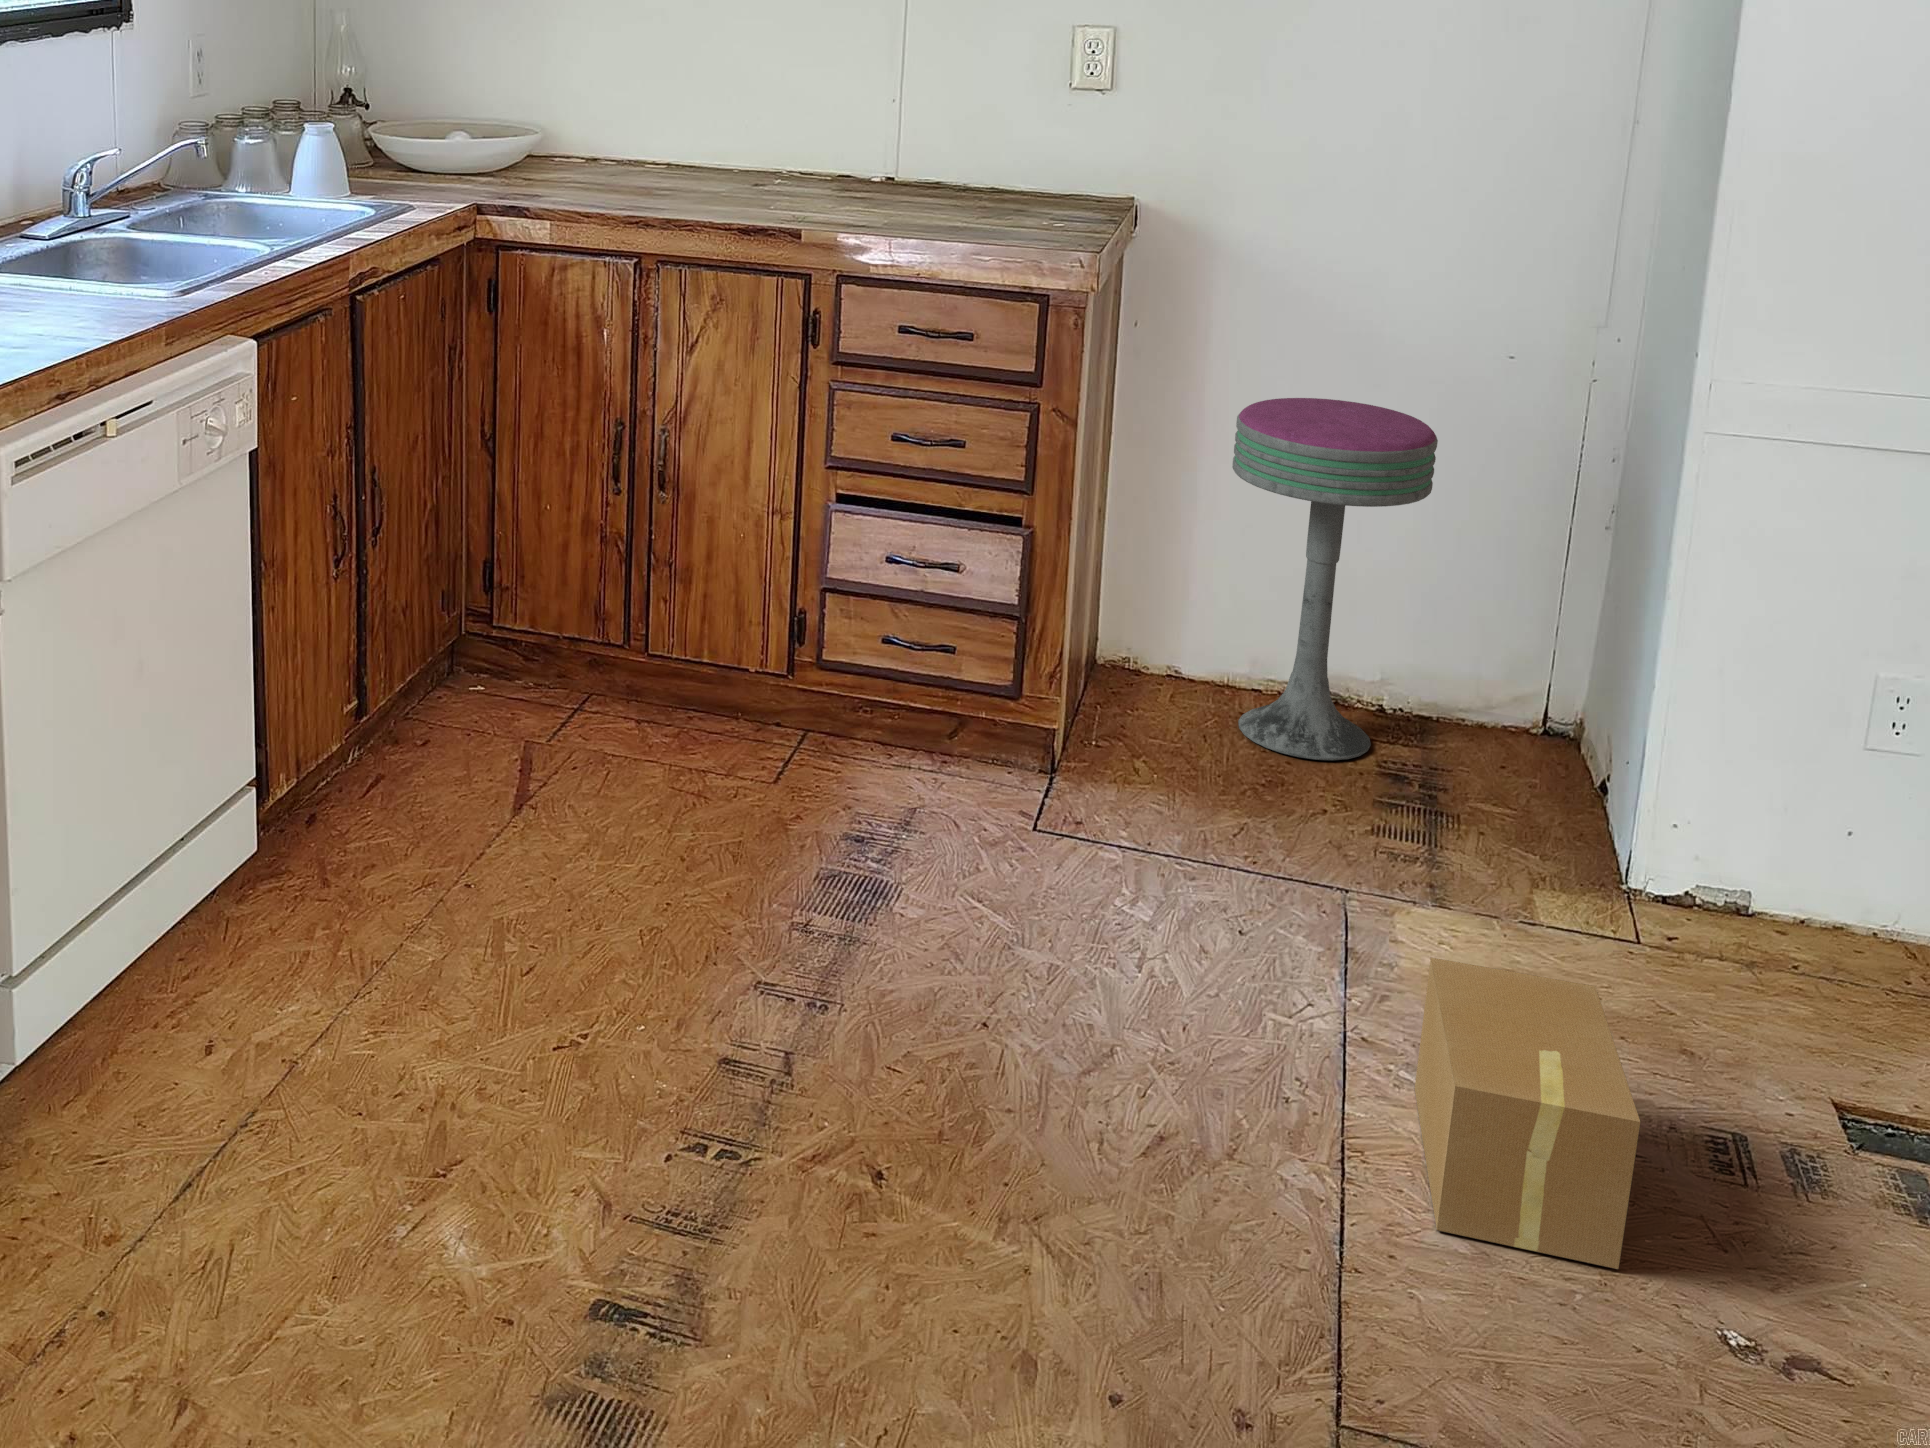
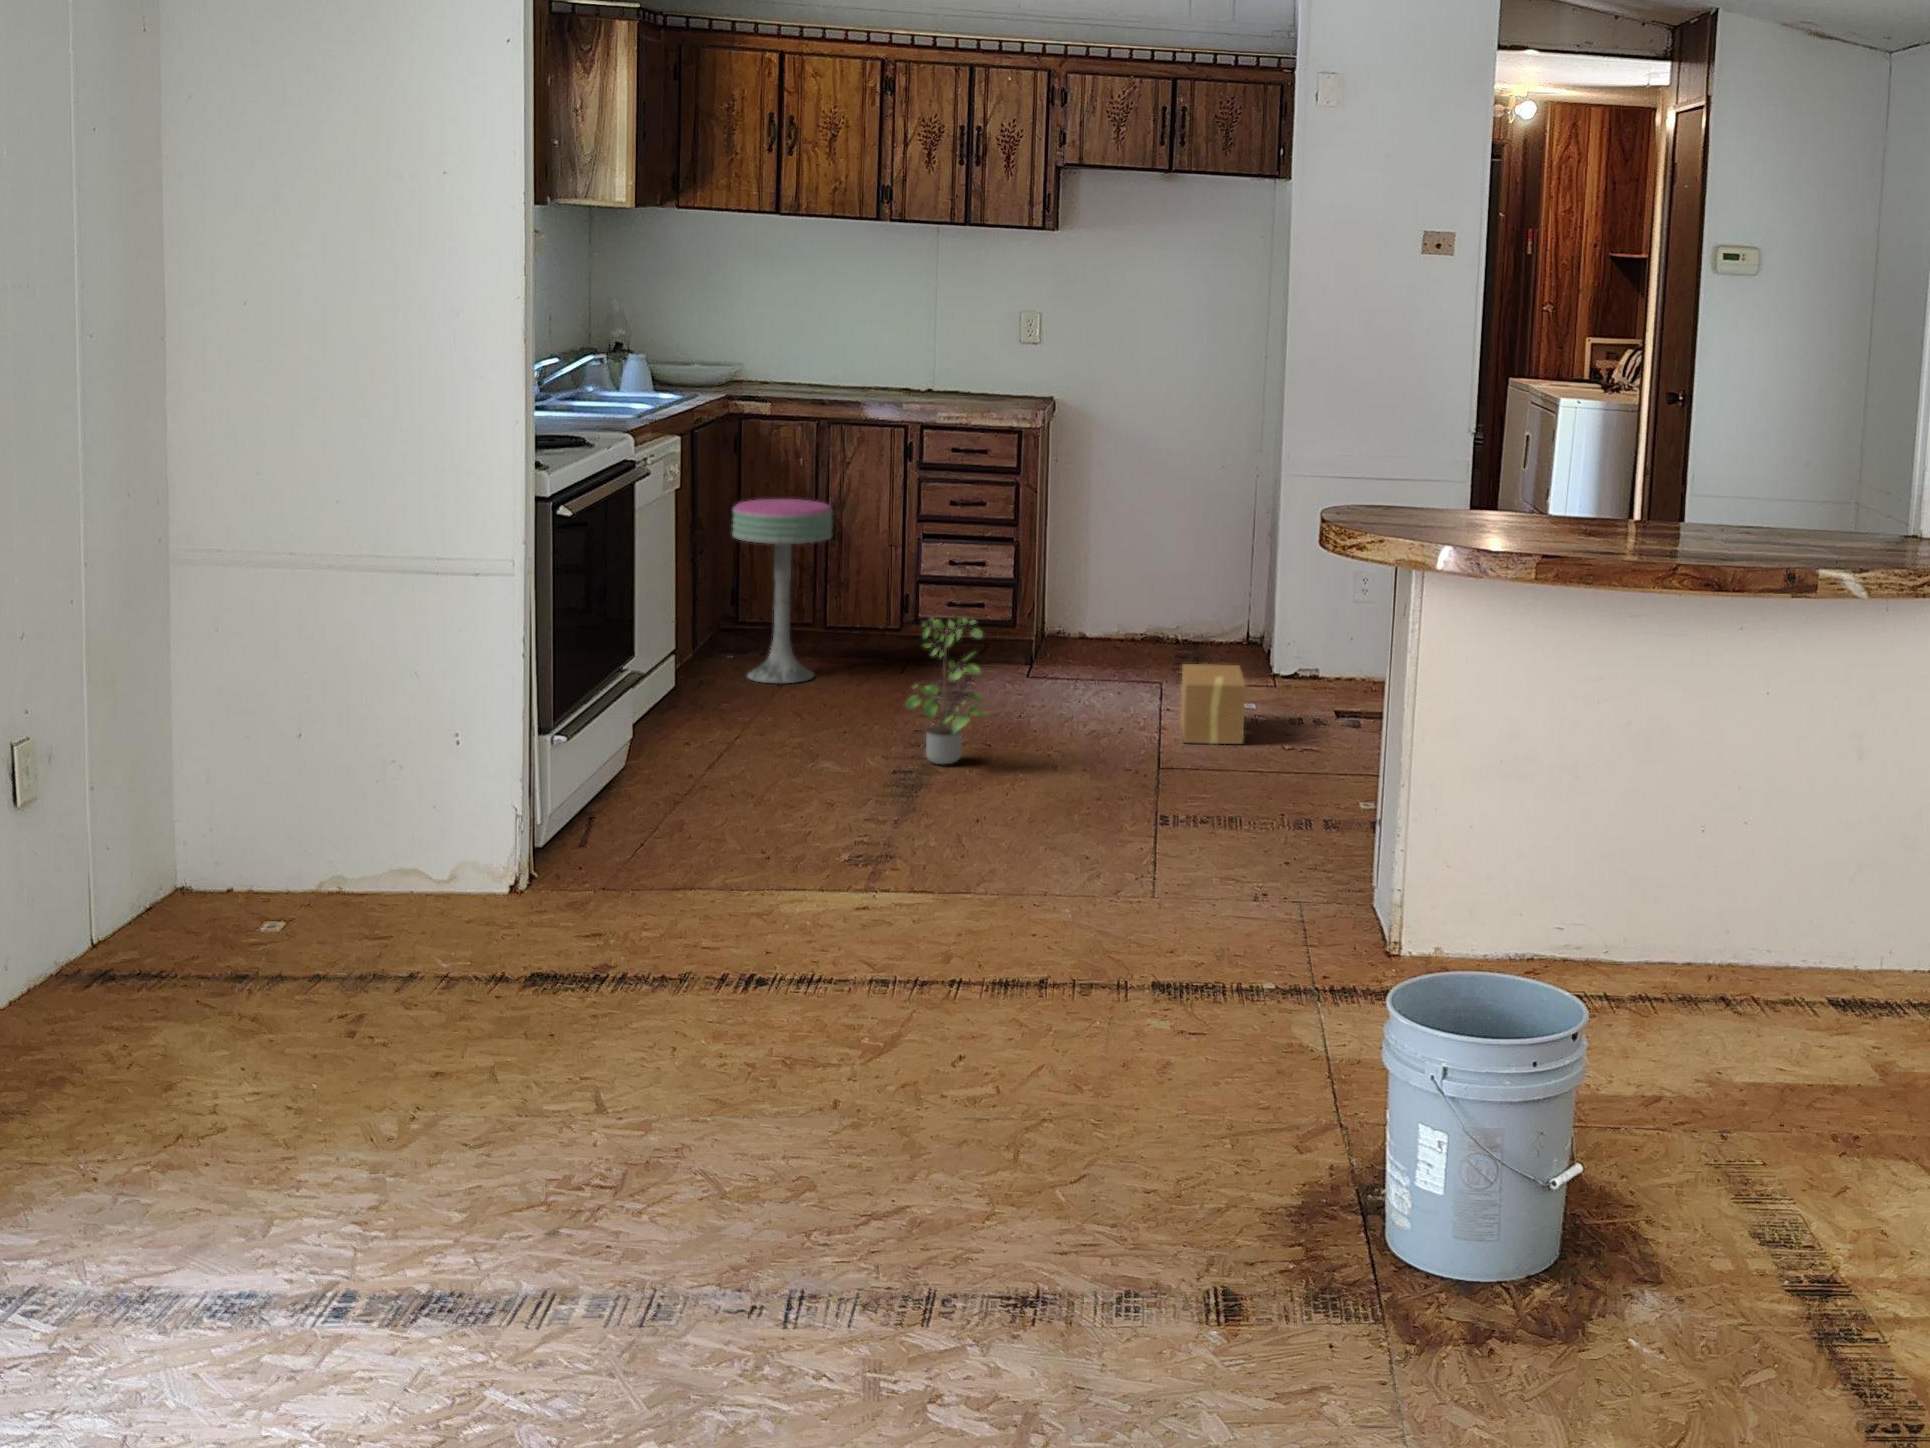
bar stool: present [1232,398,1438,760] -> present [732,499,833,683]
potted plant: none [688,855,905,1243] -> present [905,618,988,764]

